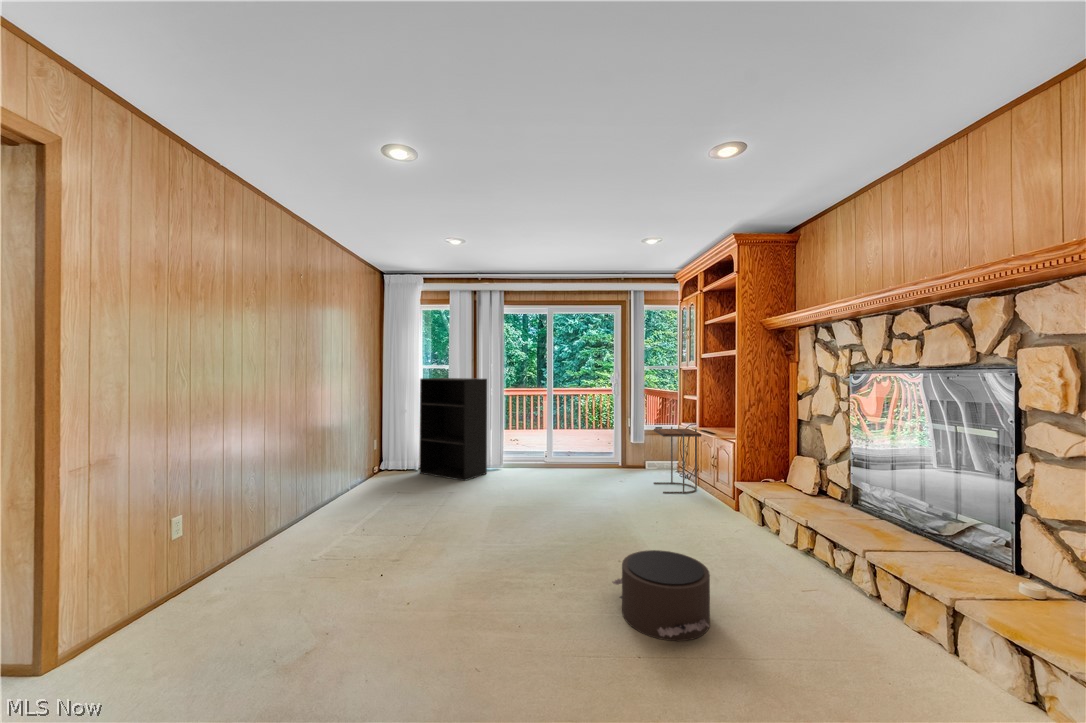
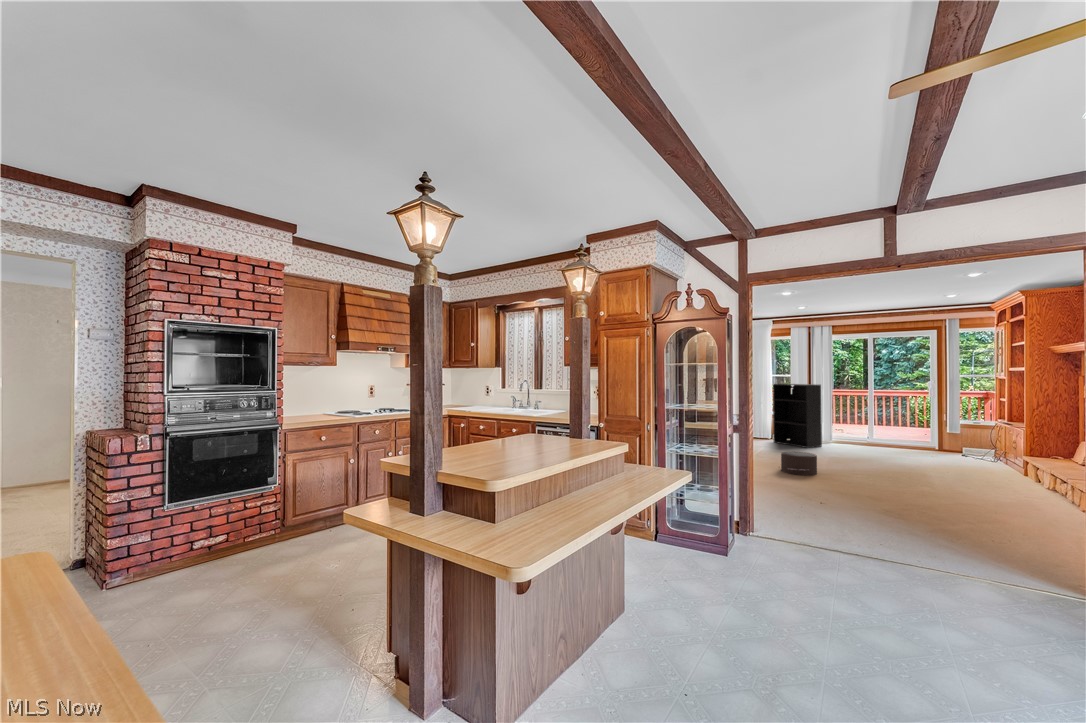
side table: present [654,427,701,494] -> none [963,422,1004,468]
pouf: present [612,550,710,641] -> present [781,451,817,475]

